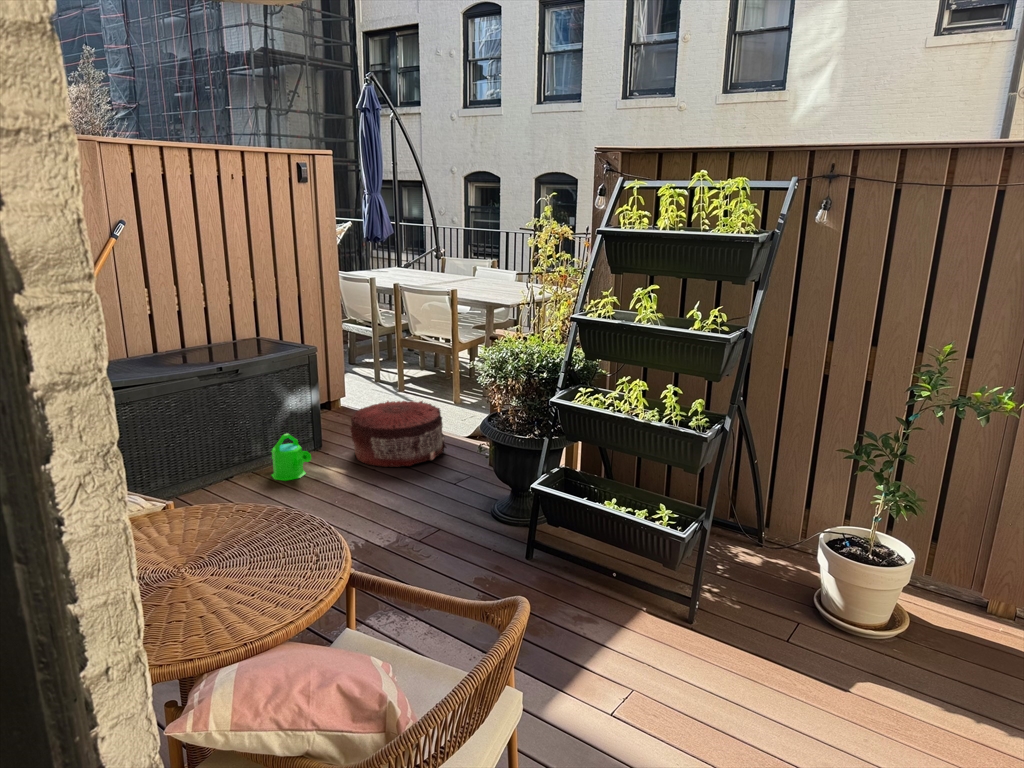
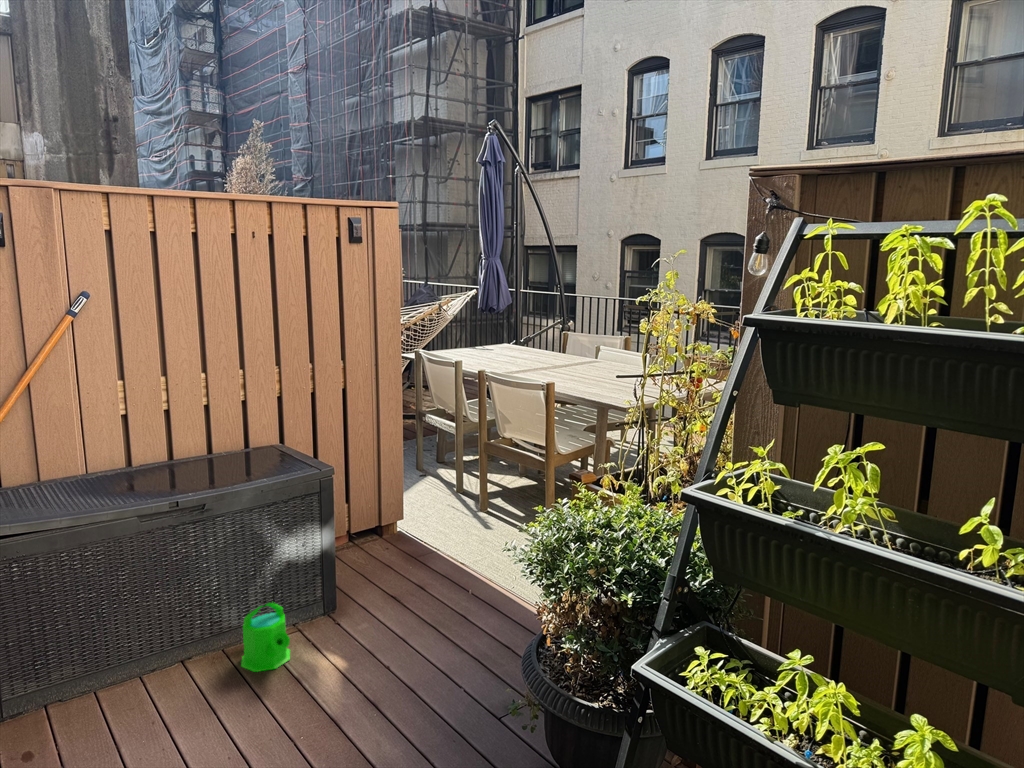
pouf: present [350,401,446,467] -> none [370,545,509,664]

